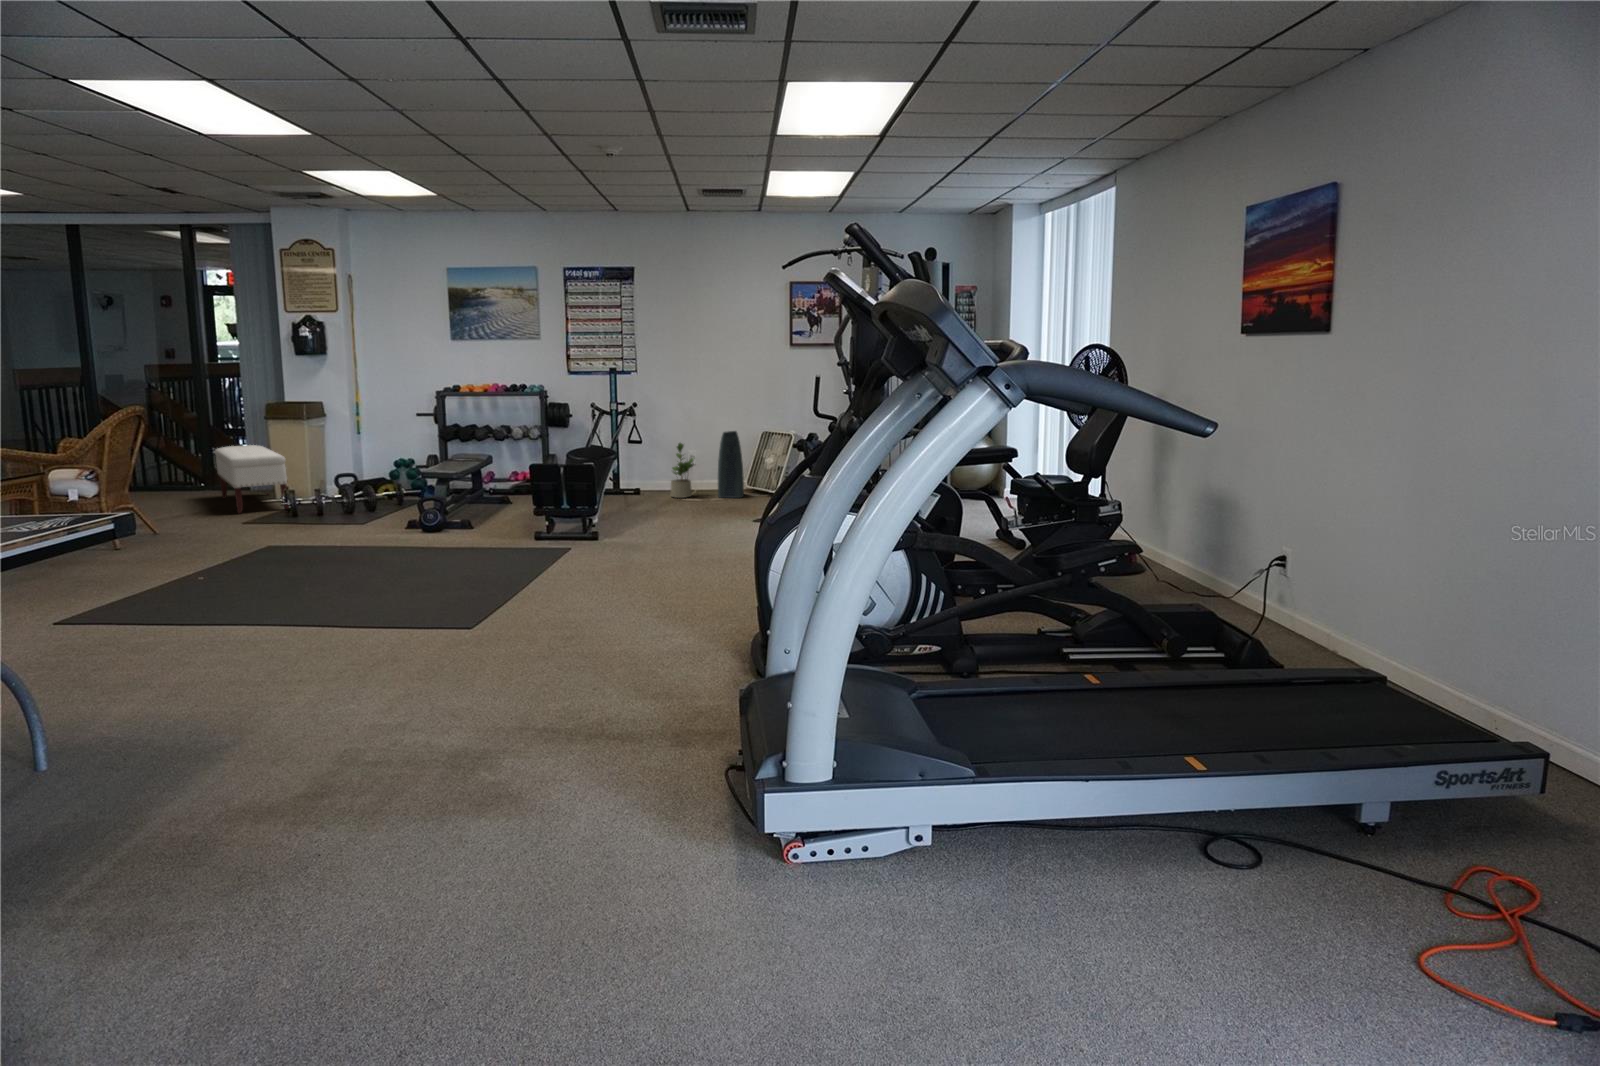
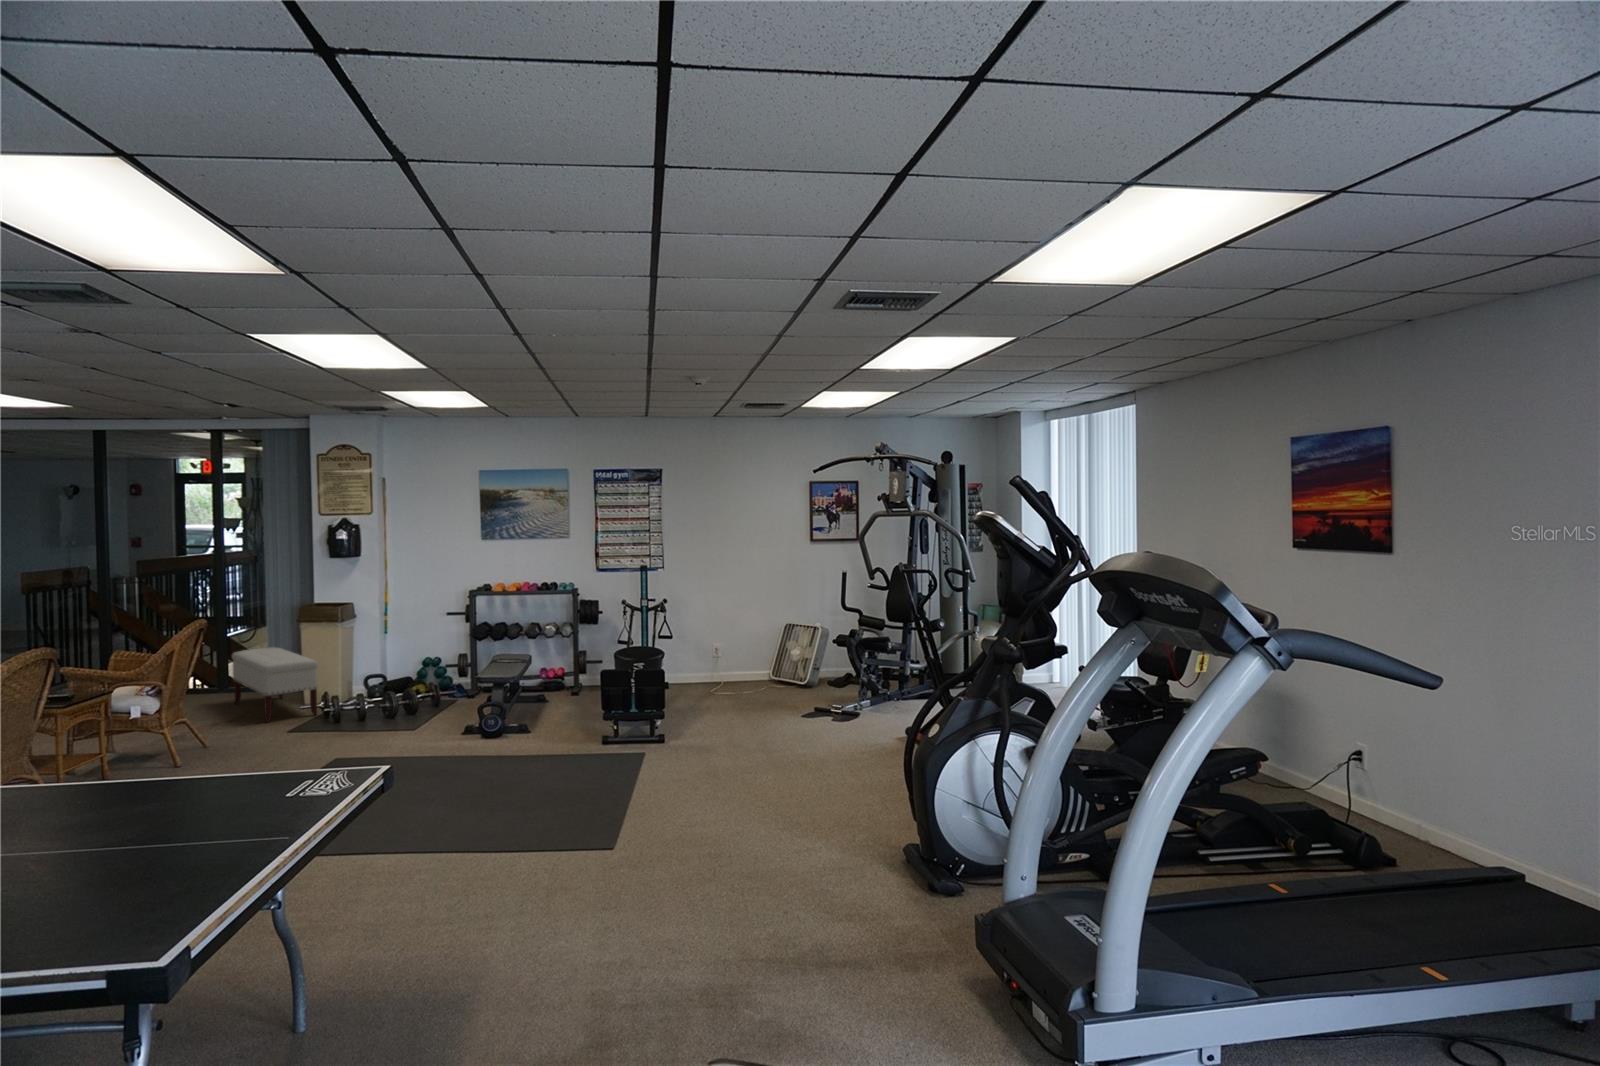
air purifier: present [718,431,744,498] -> none [745,622,770,688]
potted plant: present [670,443,693,498] -> none [699,635,723,689]

